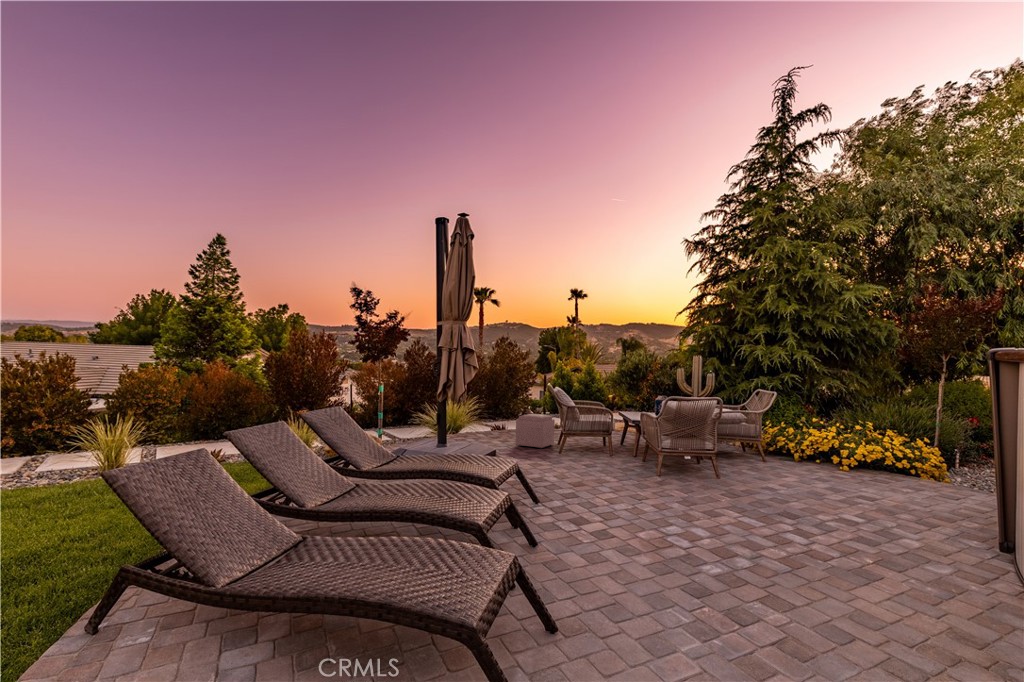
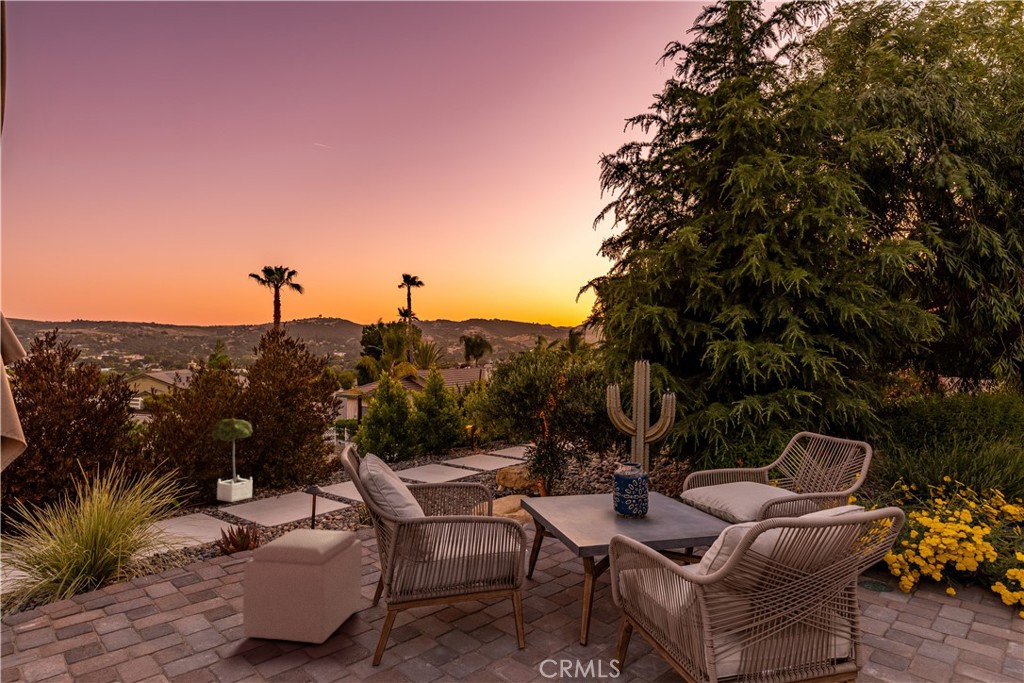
potted tree: none [480,379,498,420] -> present [212,418,253,502]

